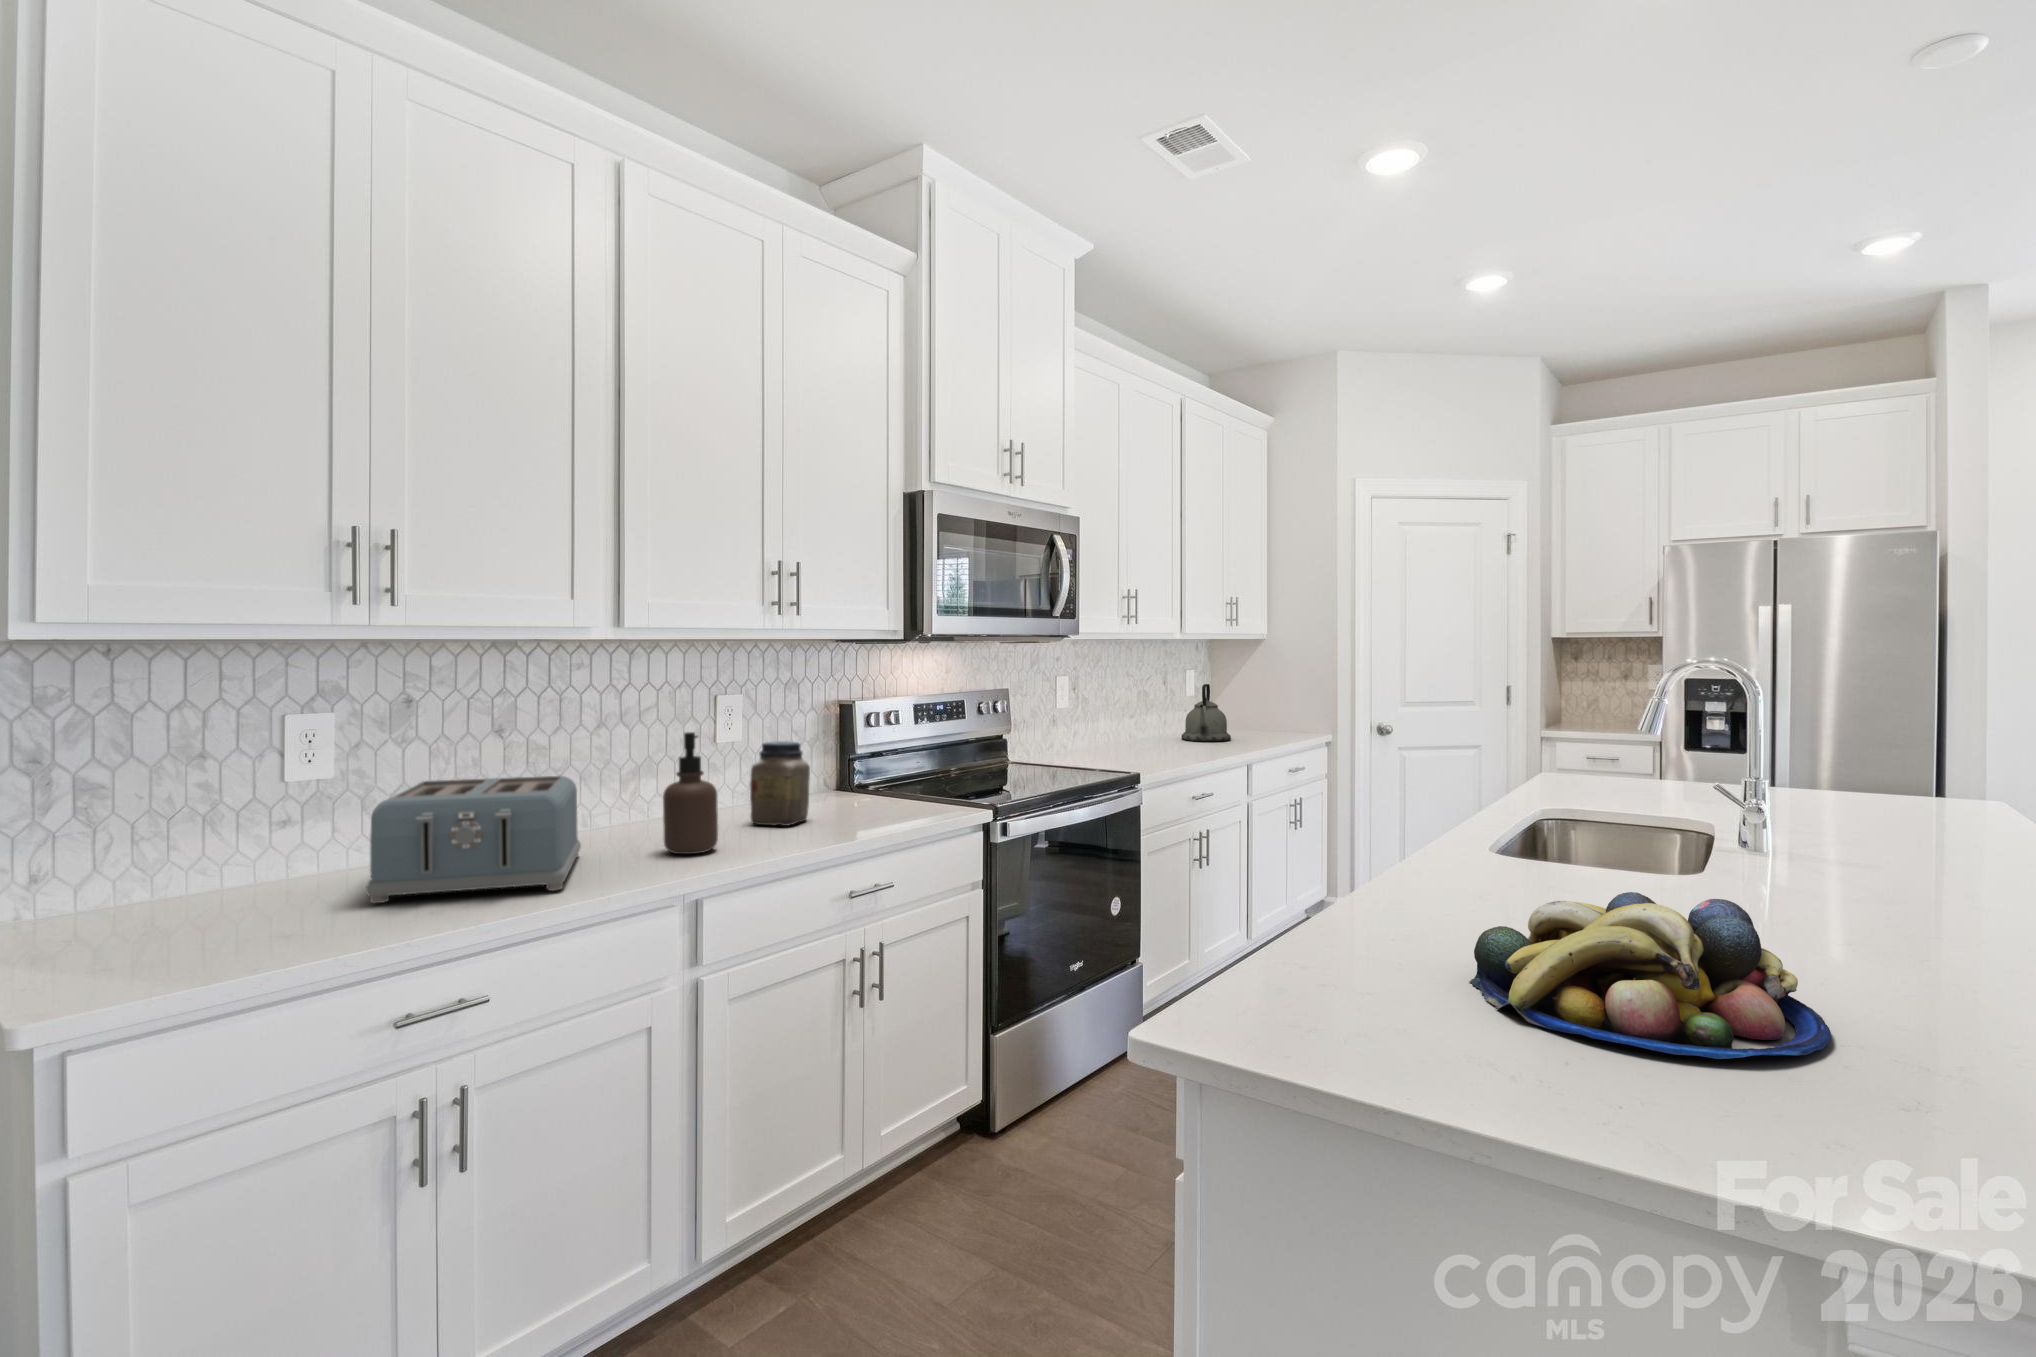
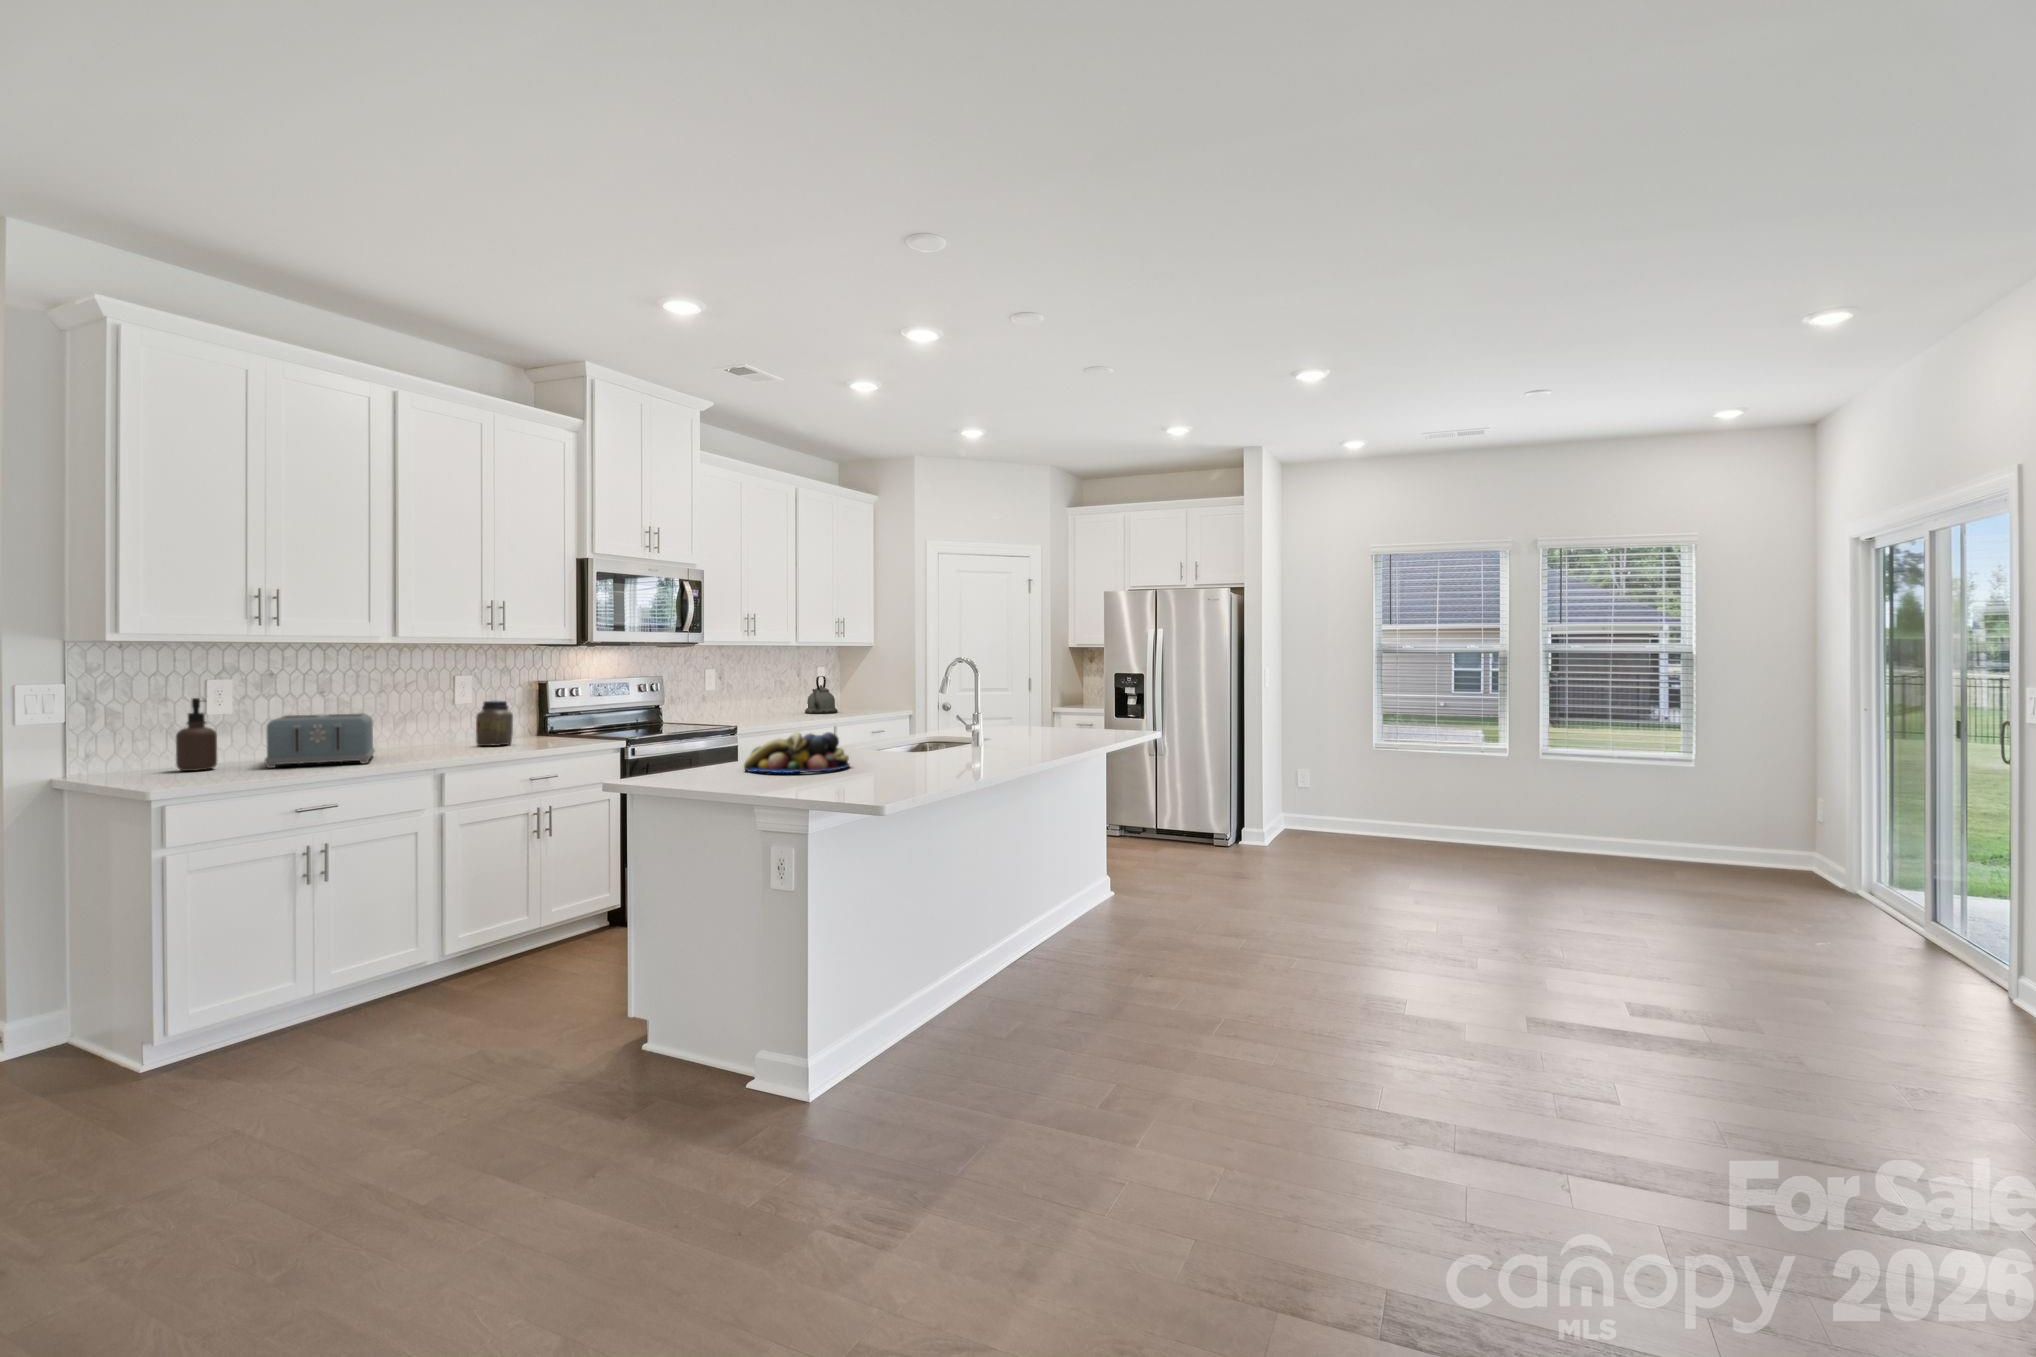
soap dispenser: present [663,732,718,854] -> present [176,698,217,771]

